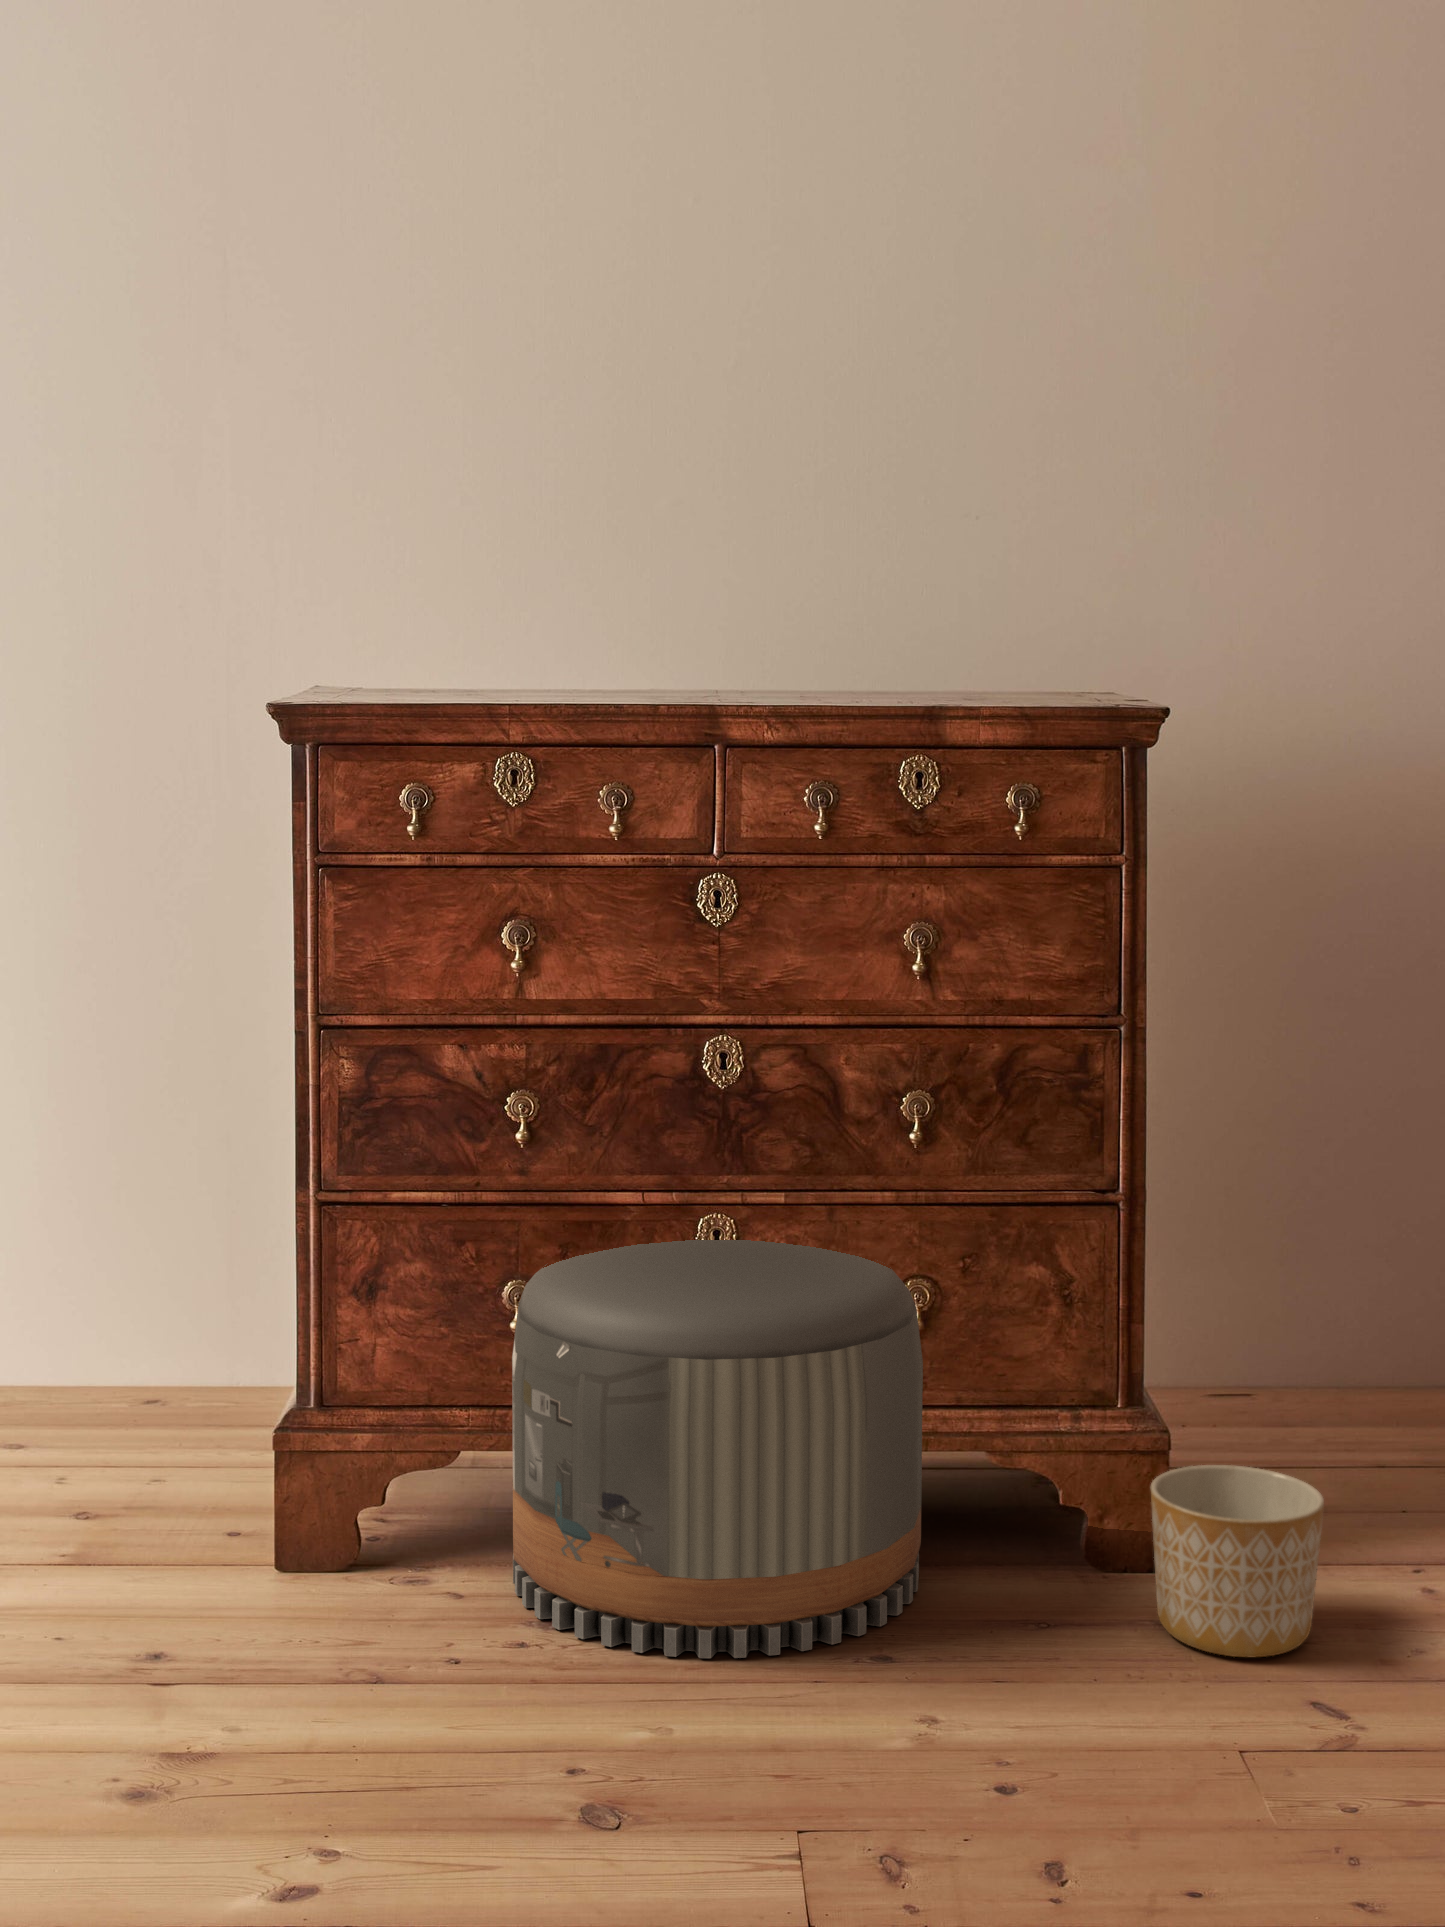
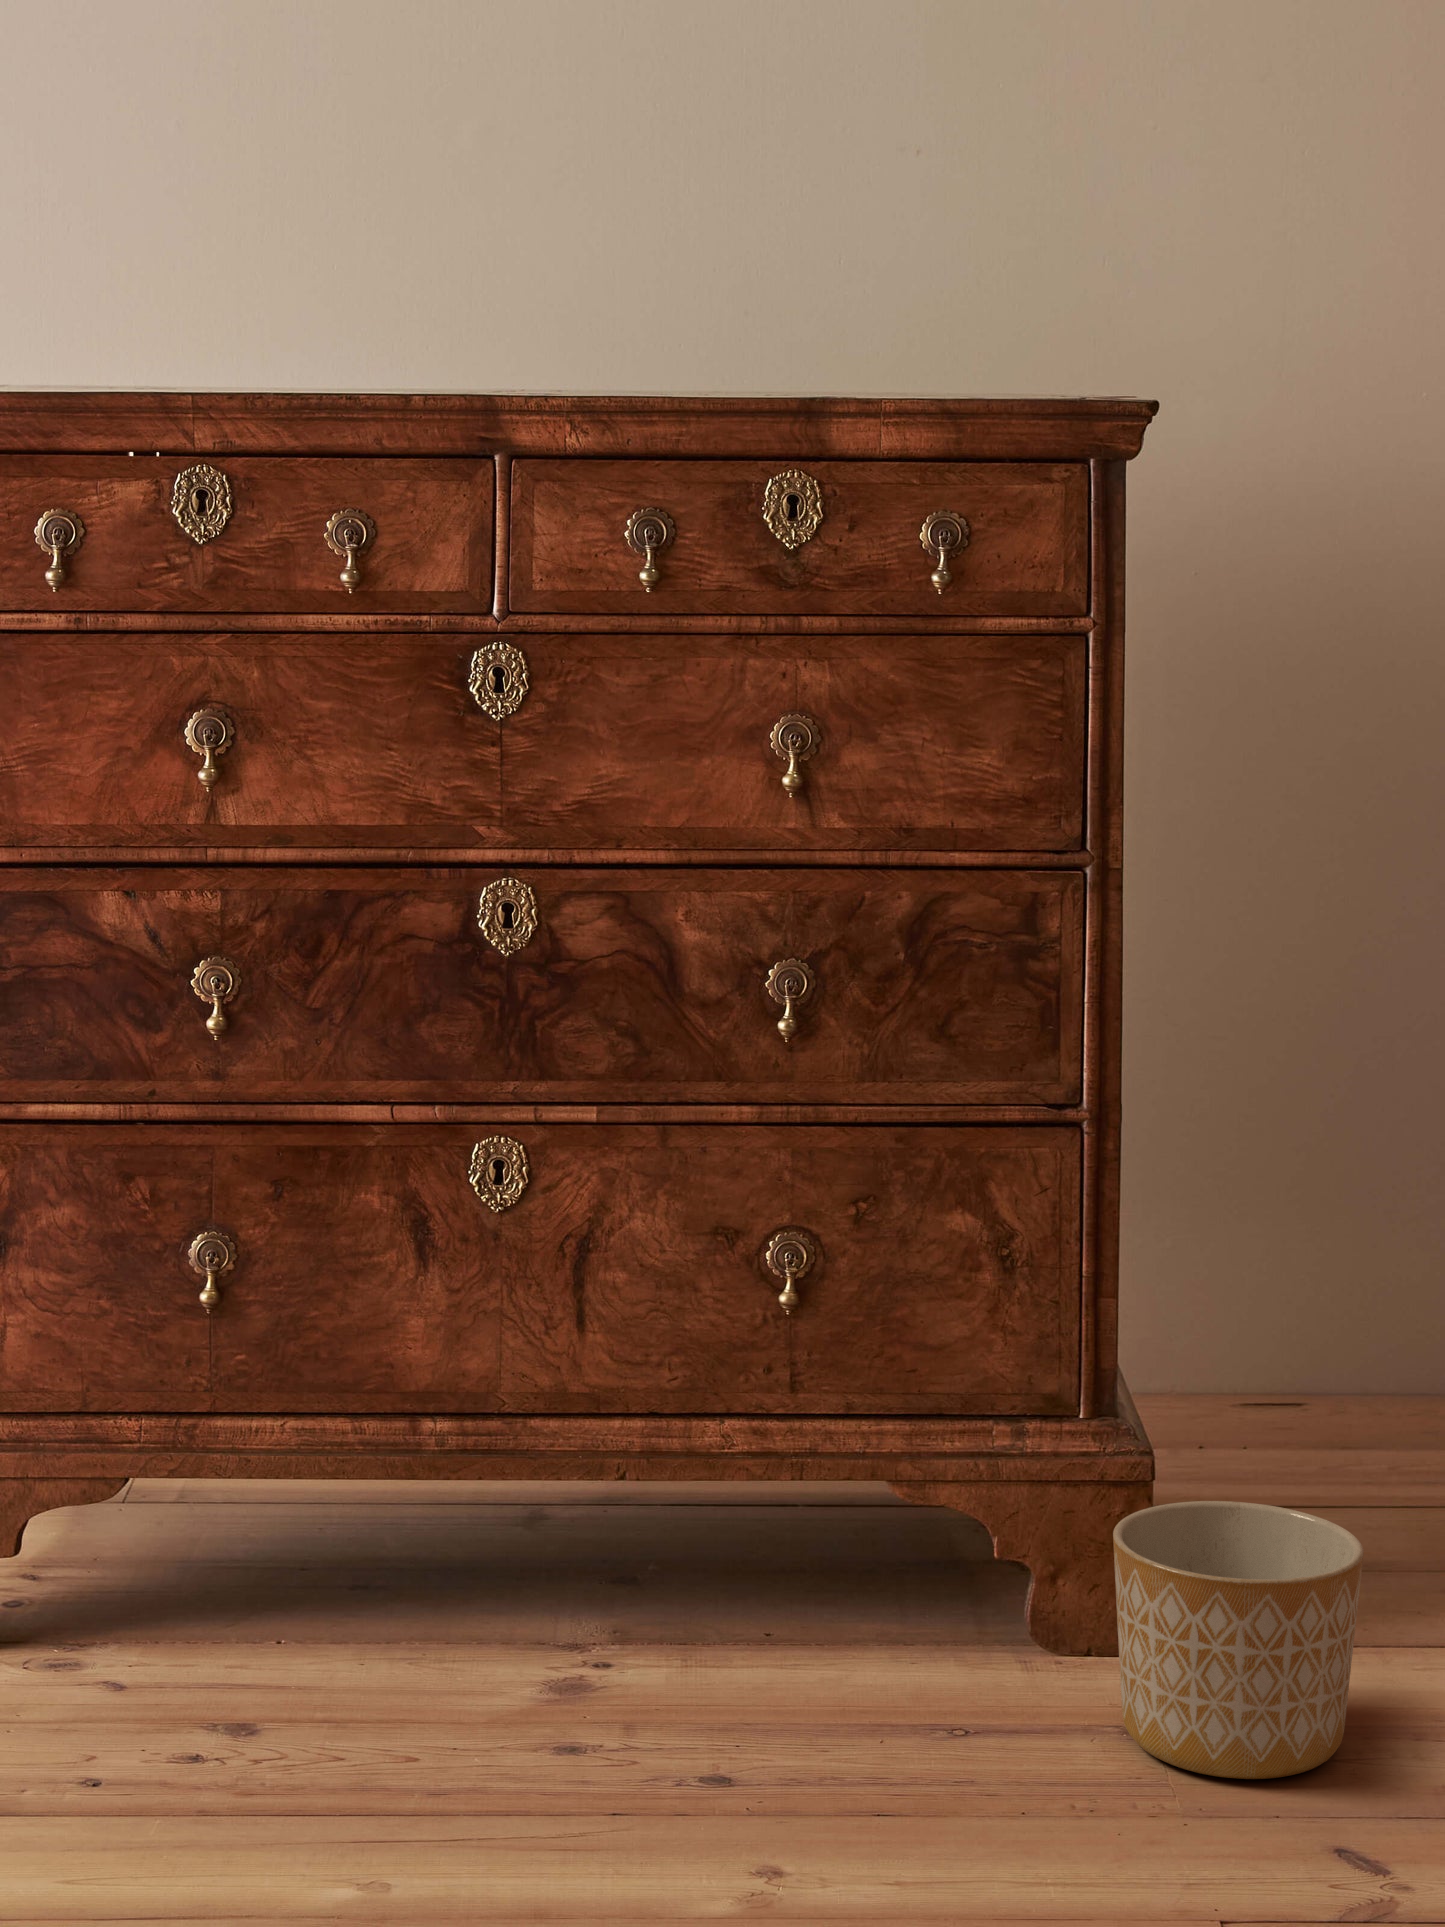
pouf: present [512,1240,923,1658] -> none [194,1169,794,1777]

